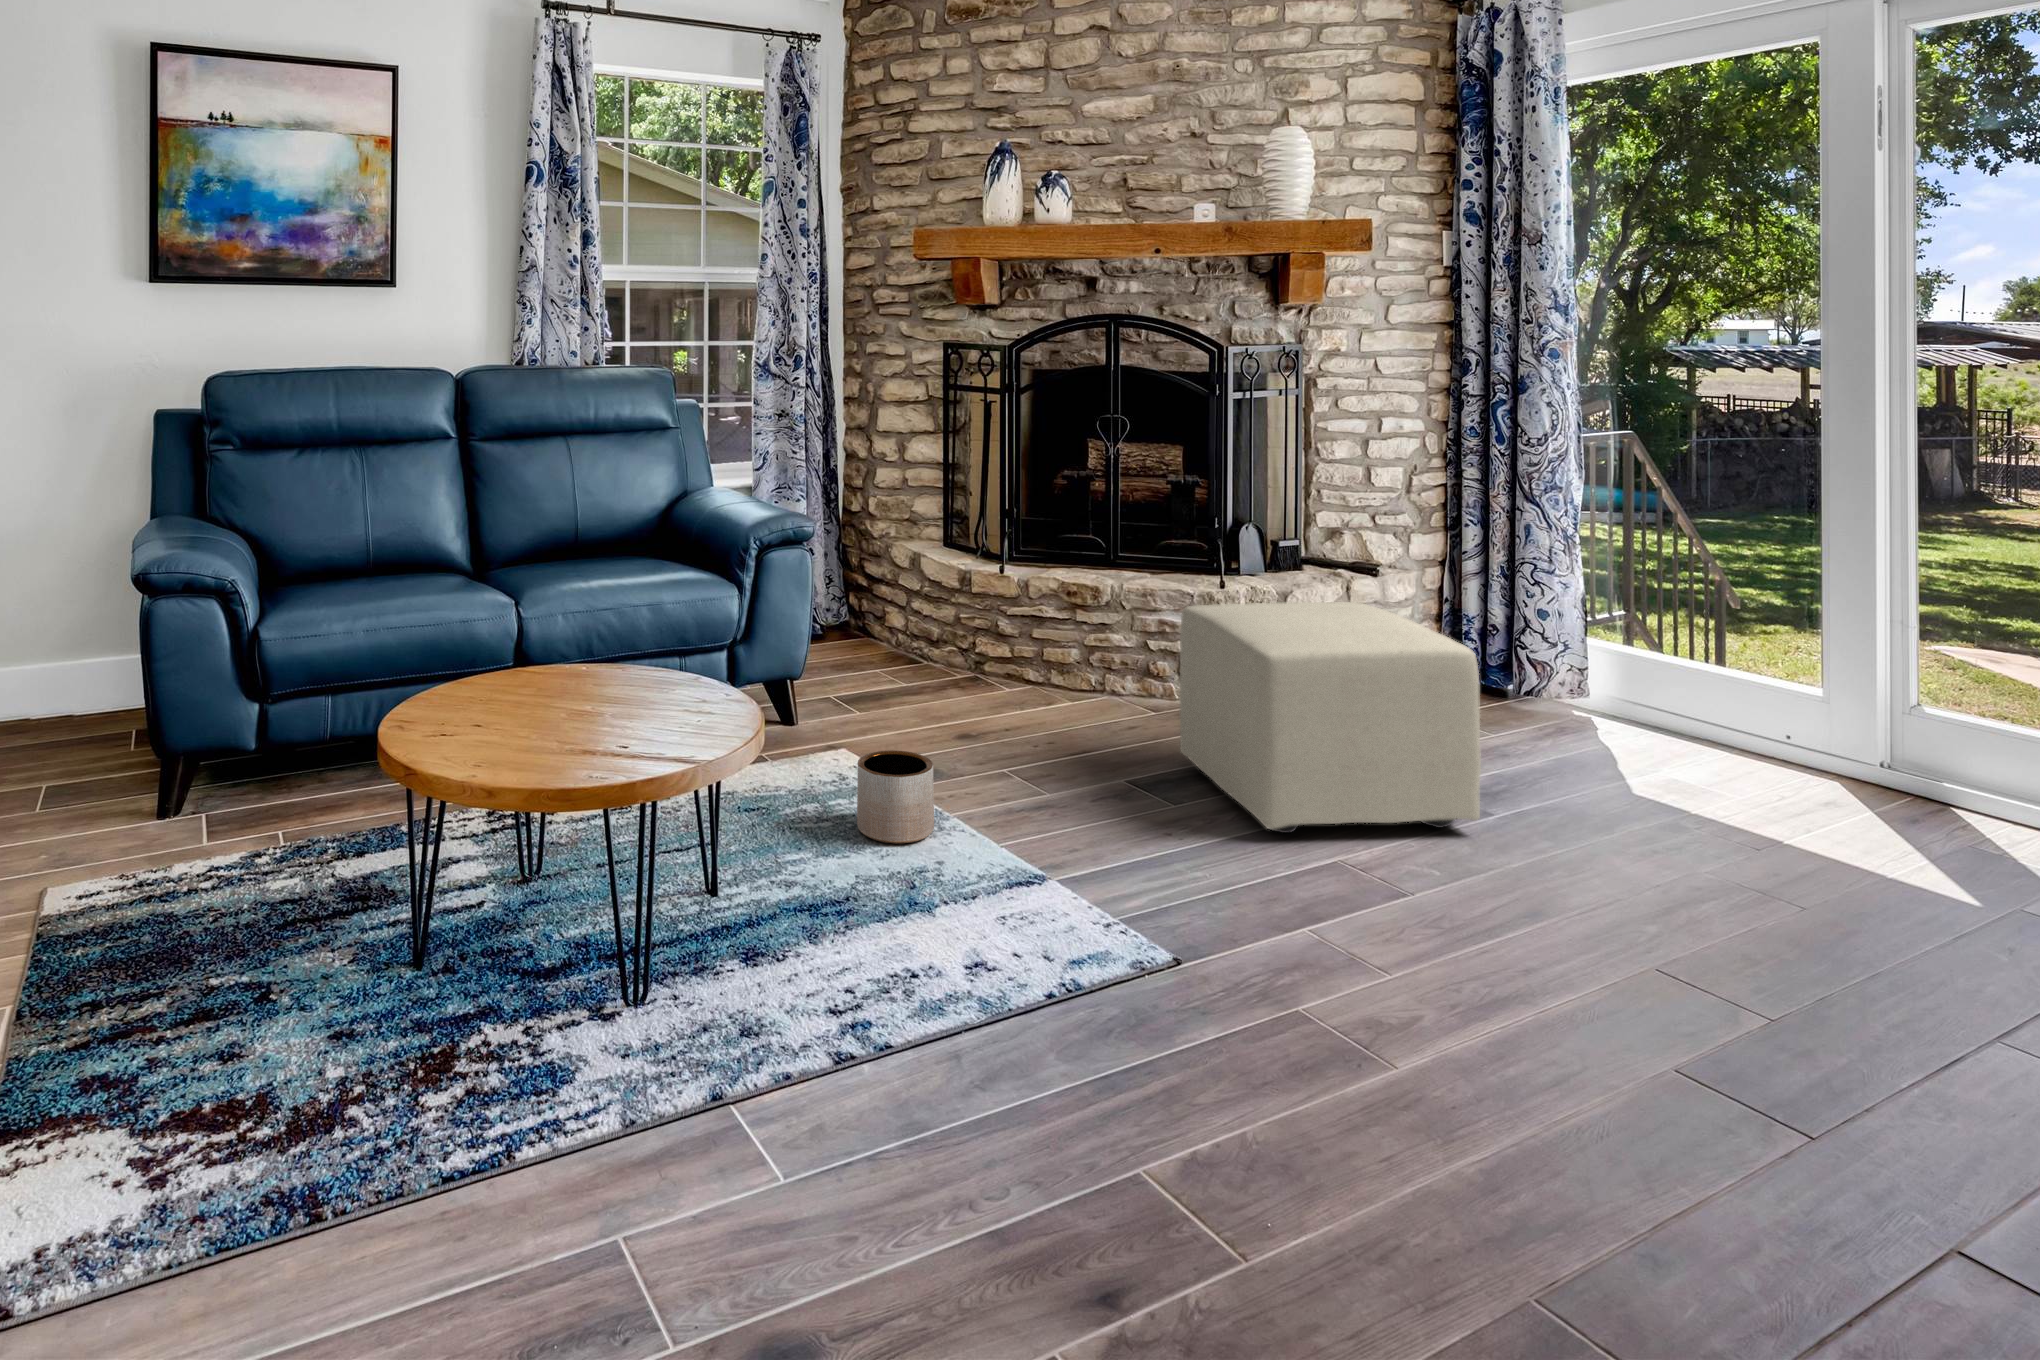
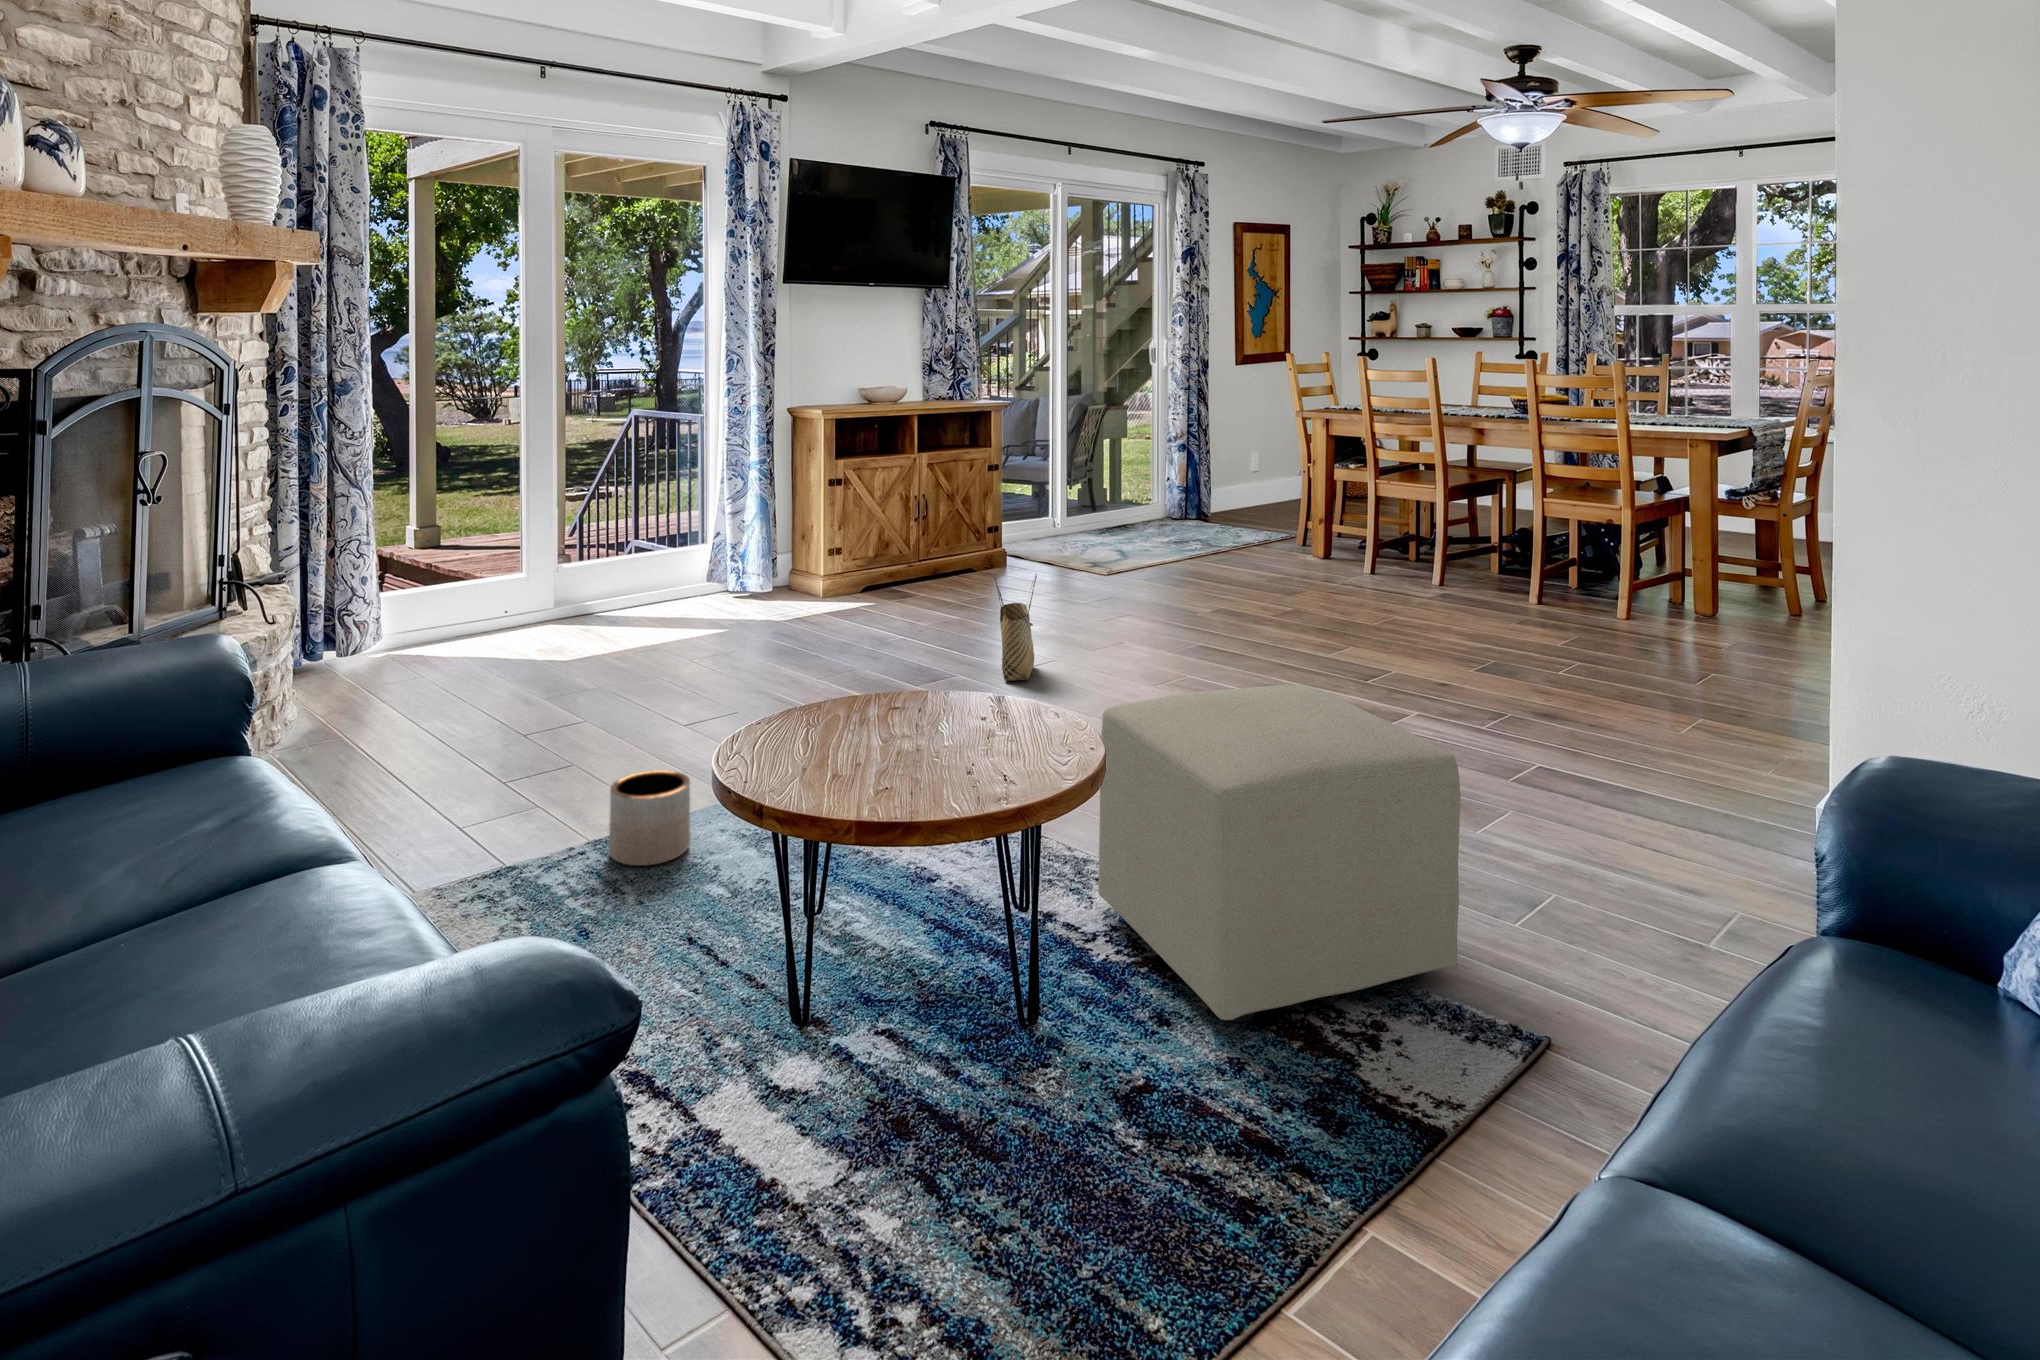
ottoman: present [1179,602,1481,833] -> present [1099,685,1461,1022]
woven basket: none [1736,920,1975,1236] -> present [994,574,1037,681]

